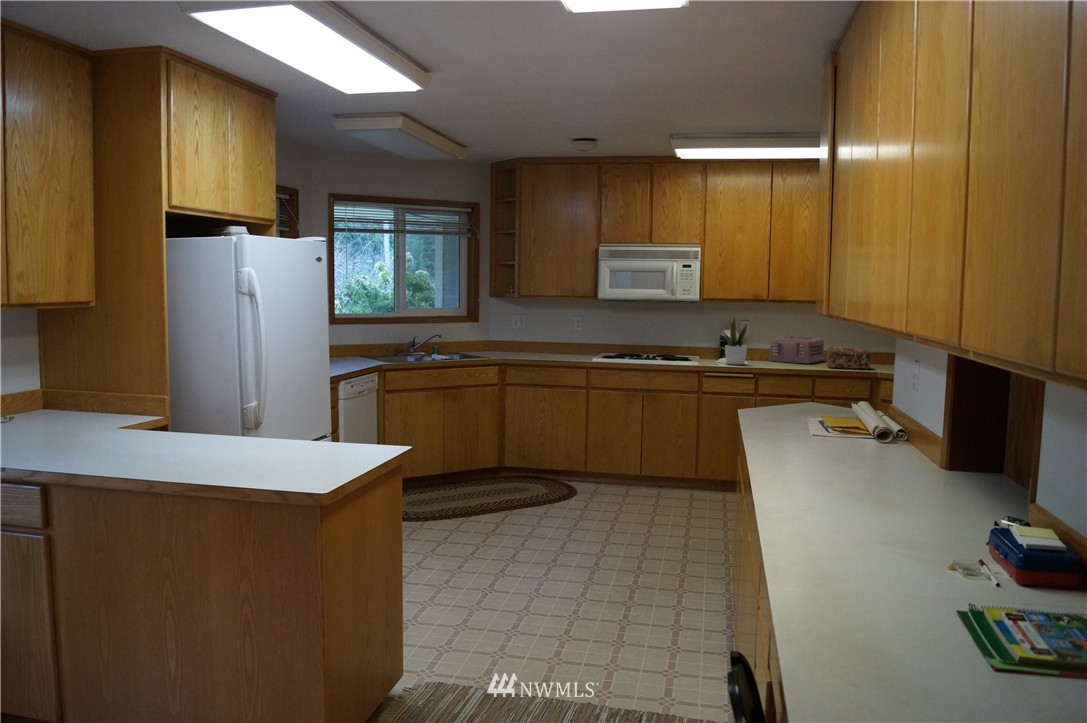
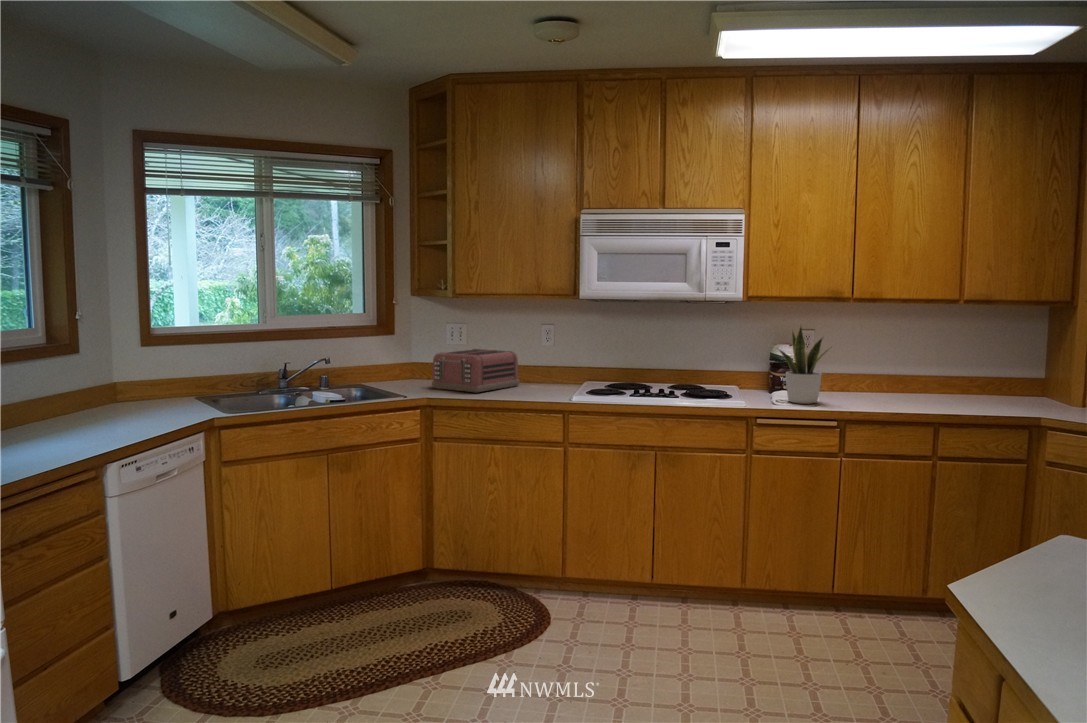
toaster: present [769,337,824,363] -> present [432,349,519,392]
bread loaf: present [826,346,871,369] -> none [948,372,1028,409]

